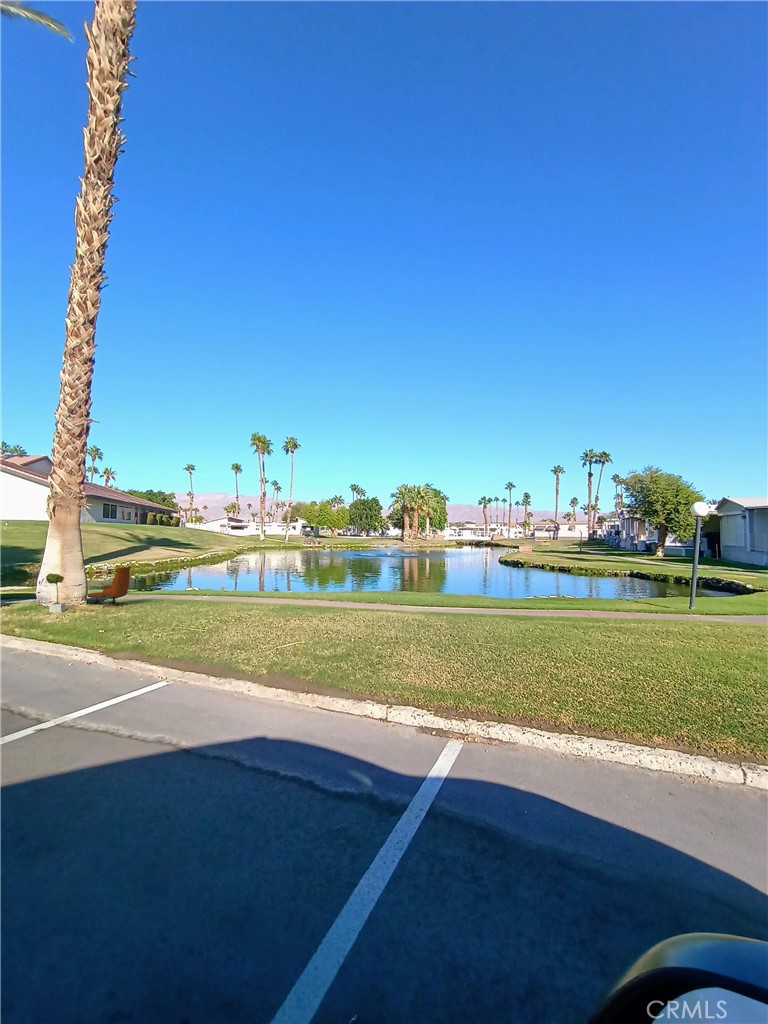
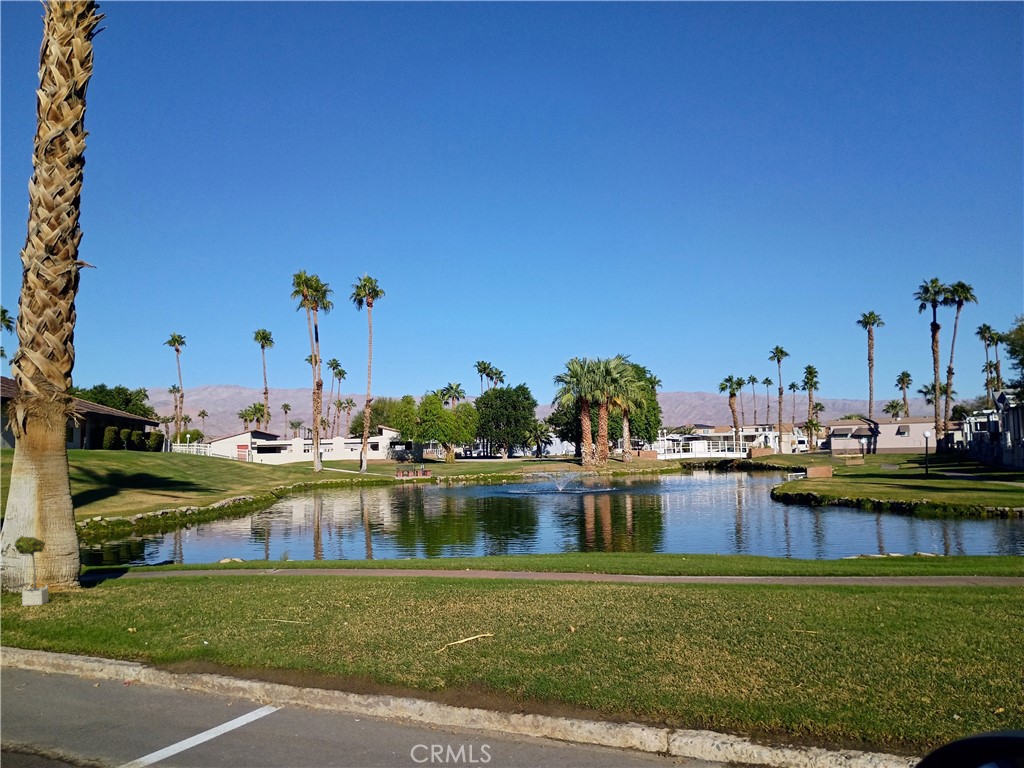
lounge chair: present [88,567,131,607] -> none [82,521,156,595]

